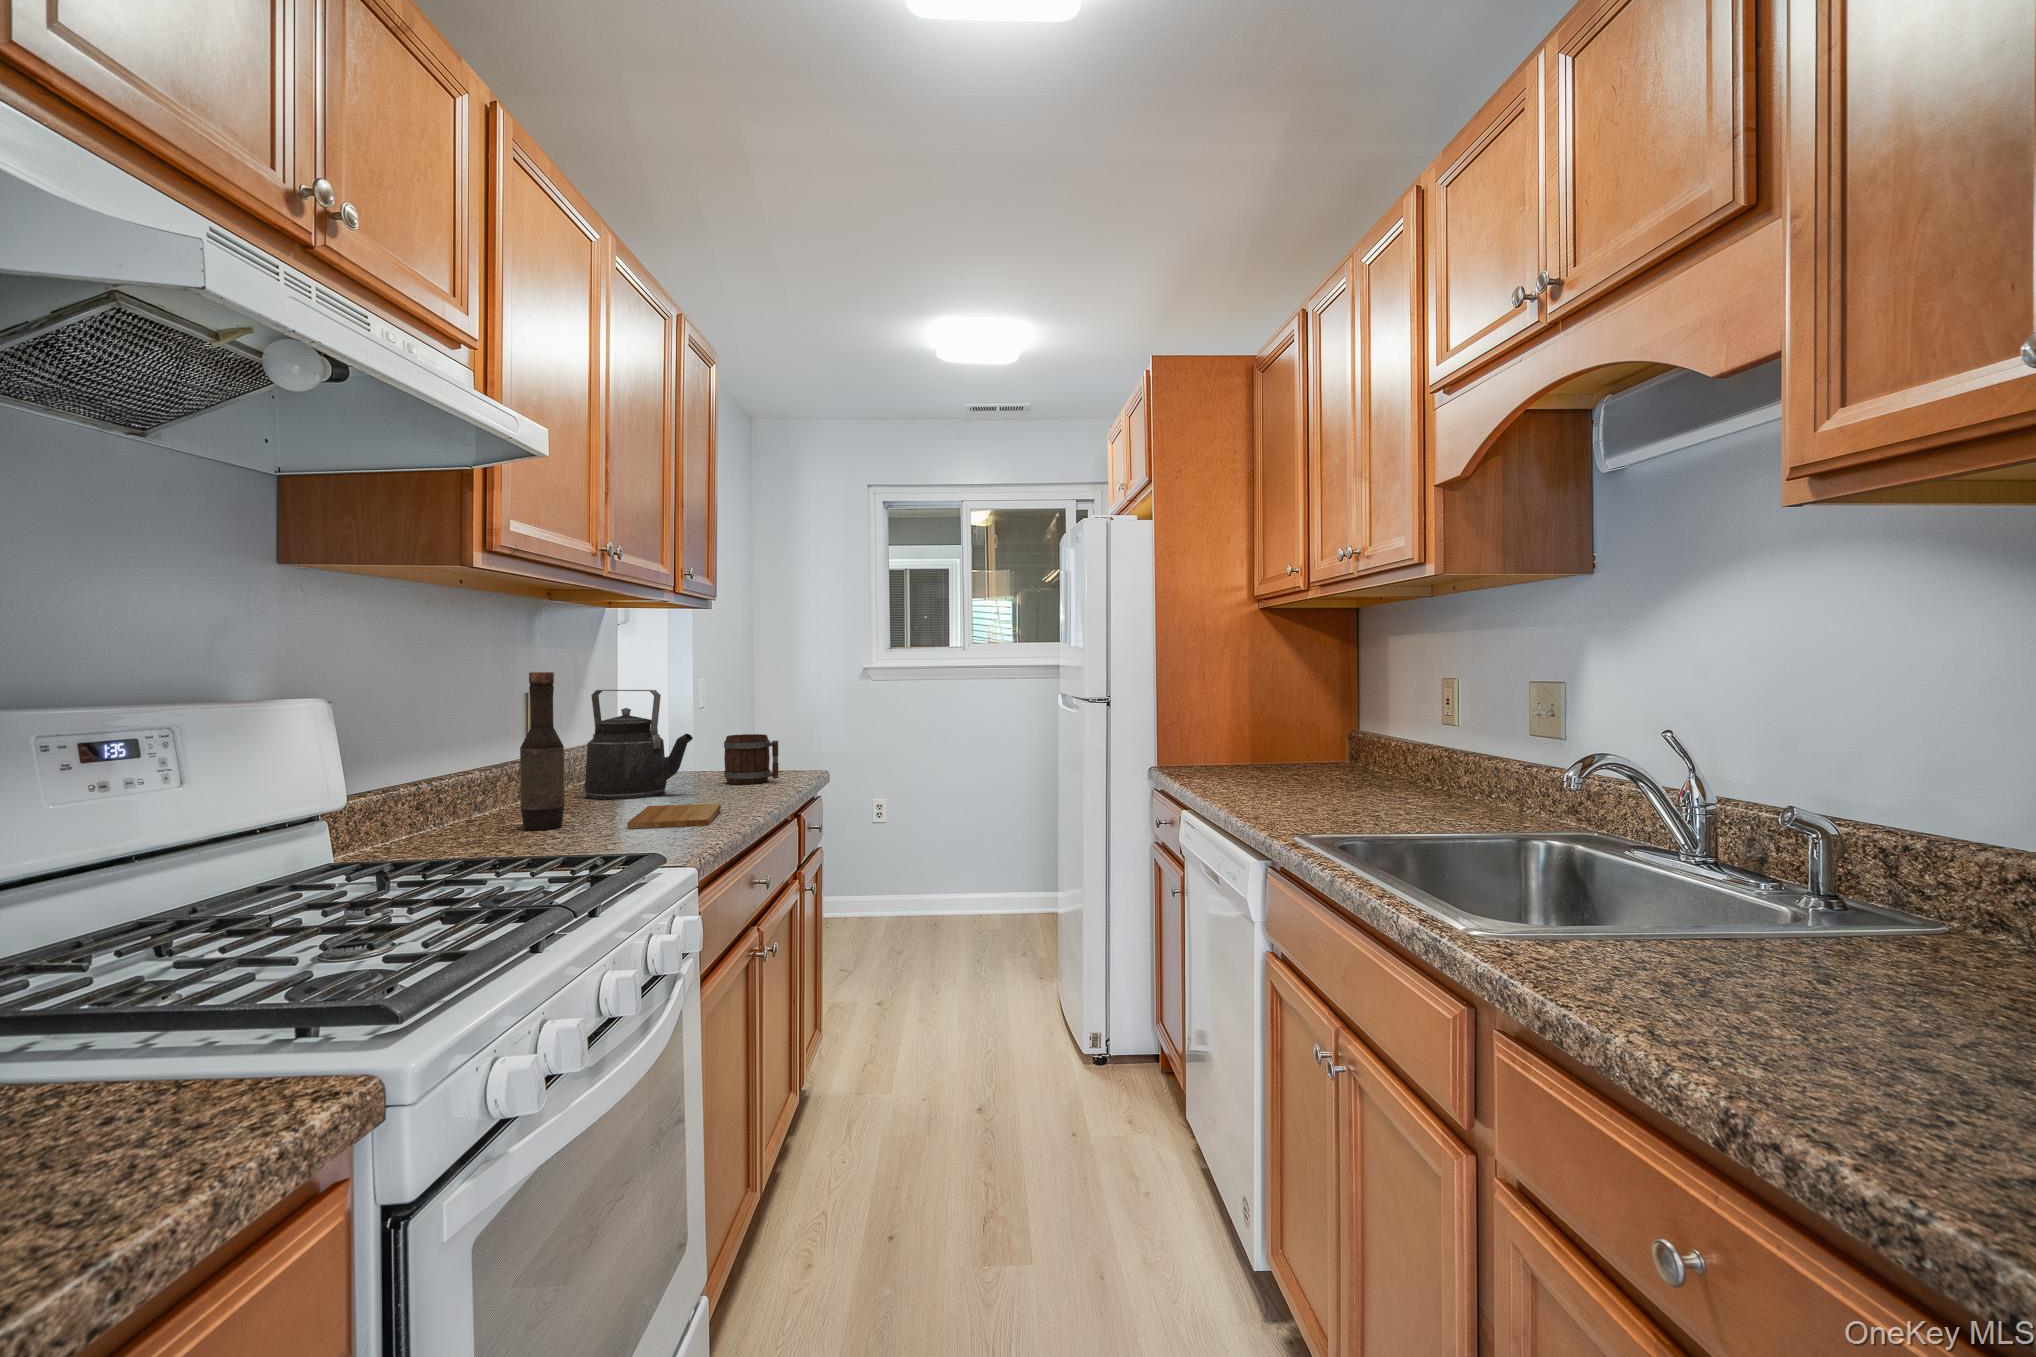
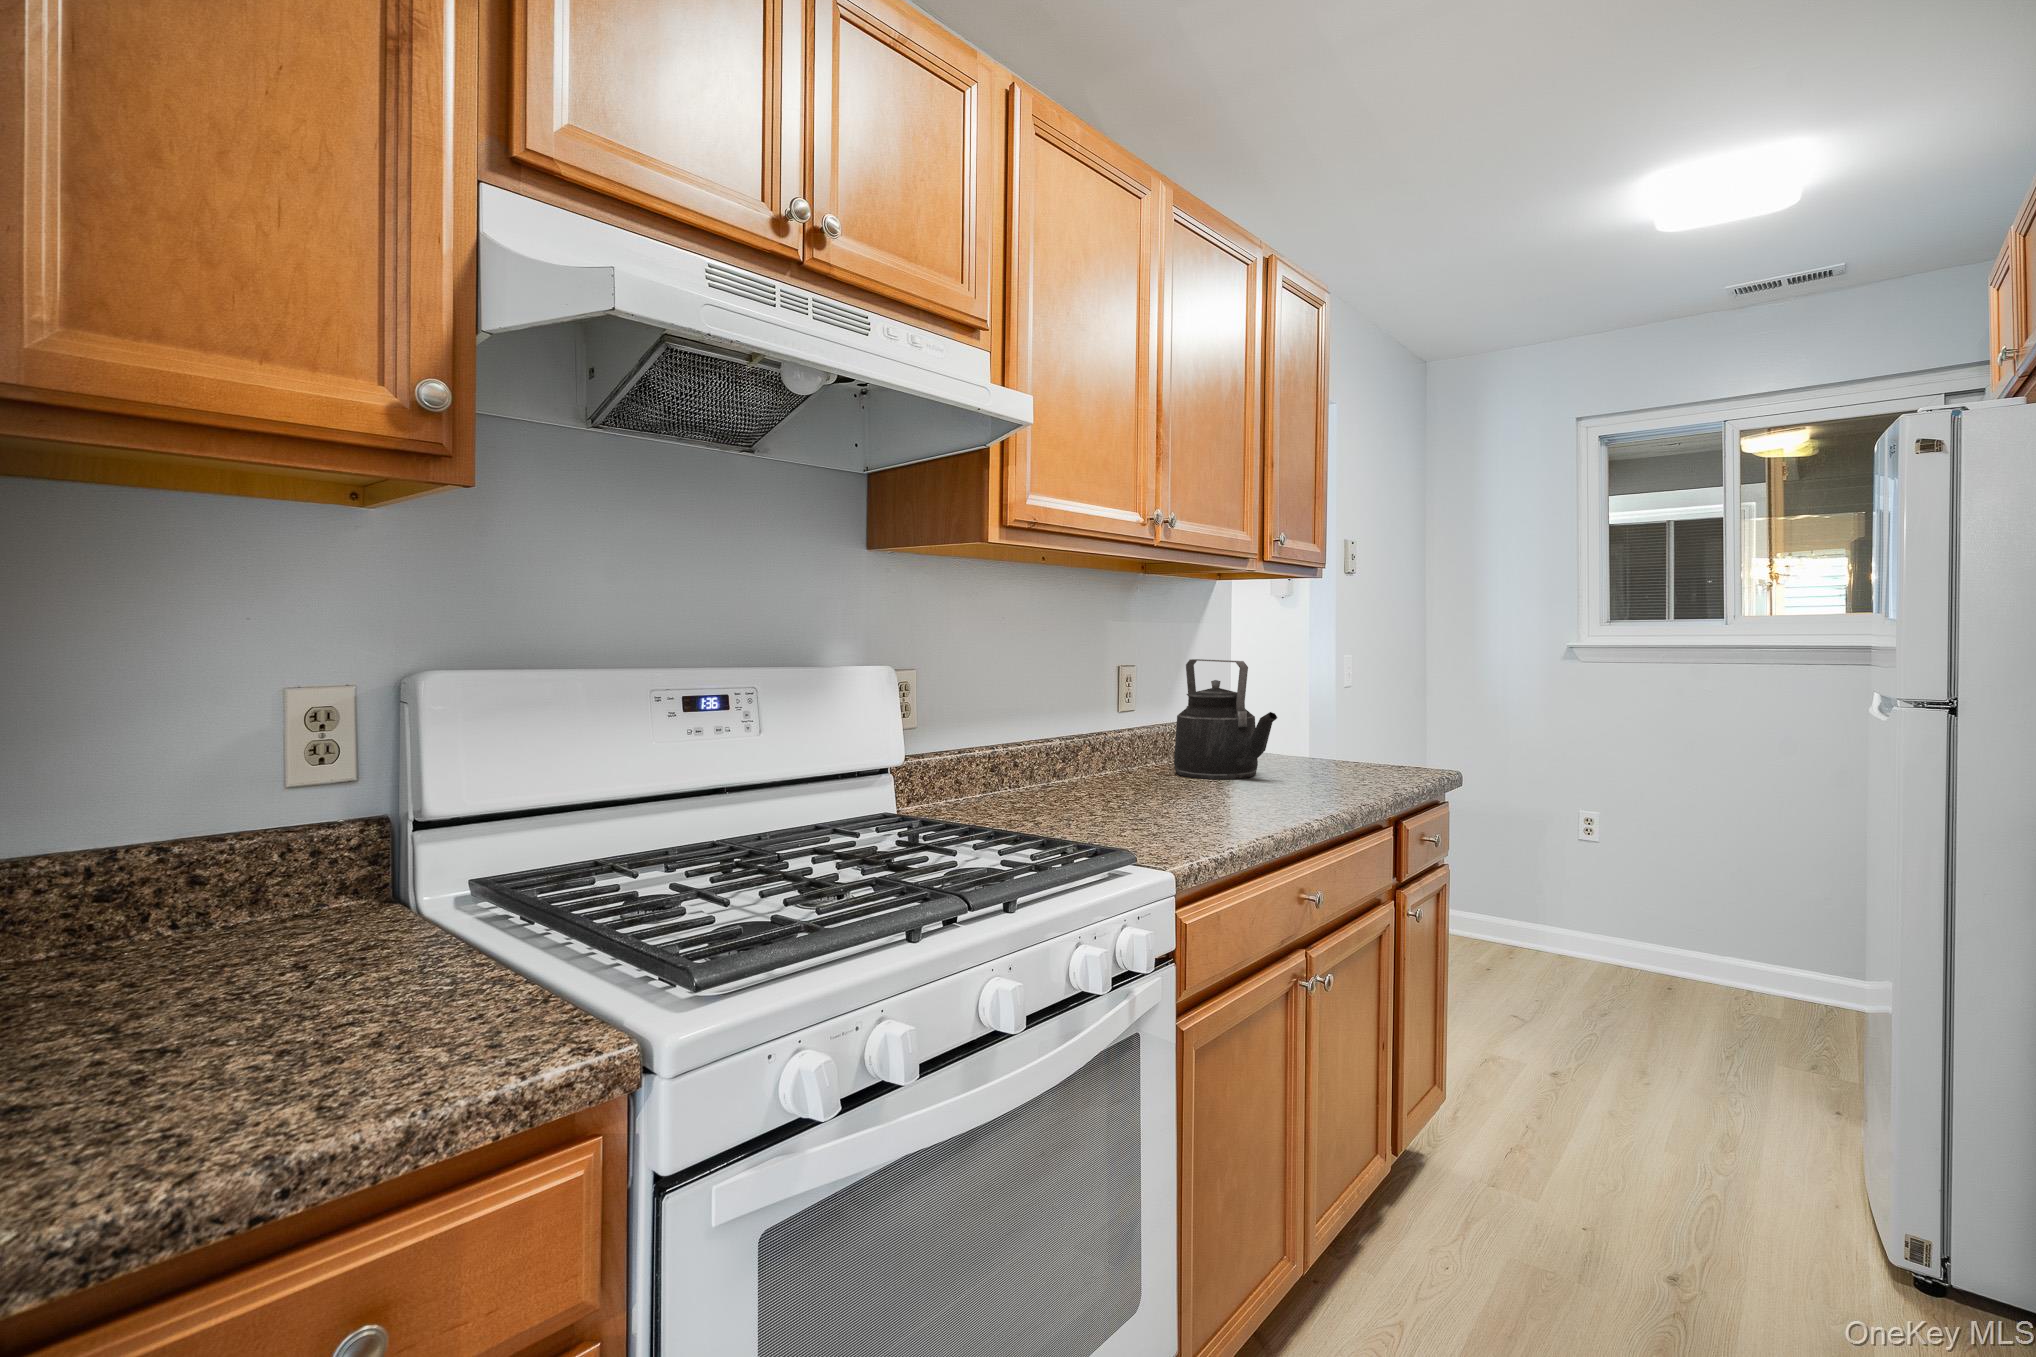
bottle: present [520,672,564,830] -> none [1067,643,1107,805]
mug: present [724,734,779,784] -> none [1332,715,1395,775]
cutting board: present [627,804,721,829] -> none [1152,792,1274,825]

